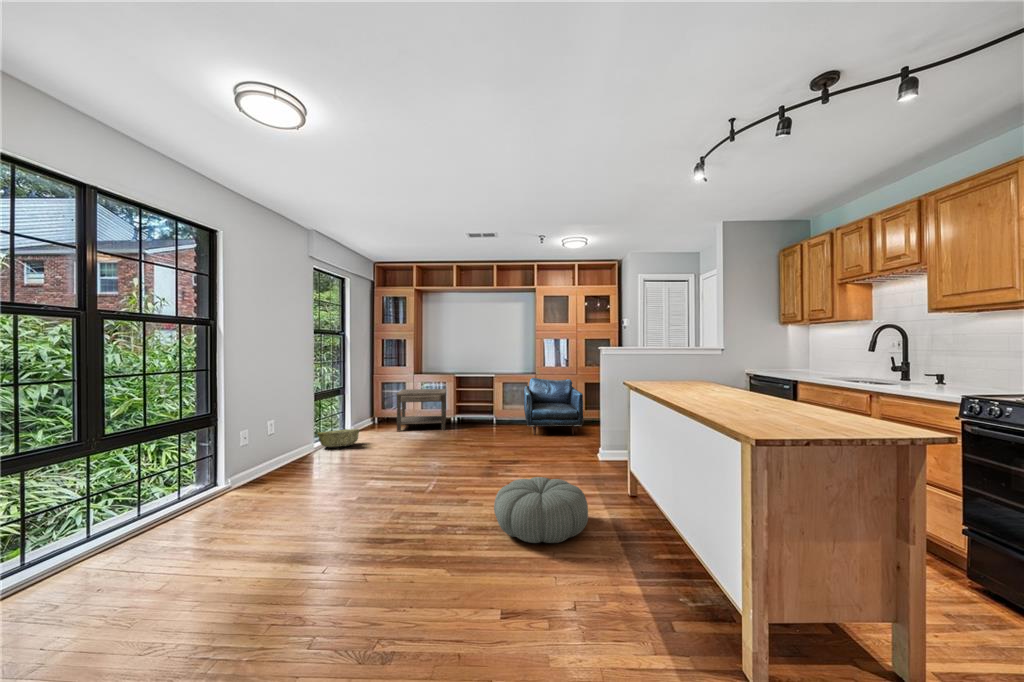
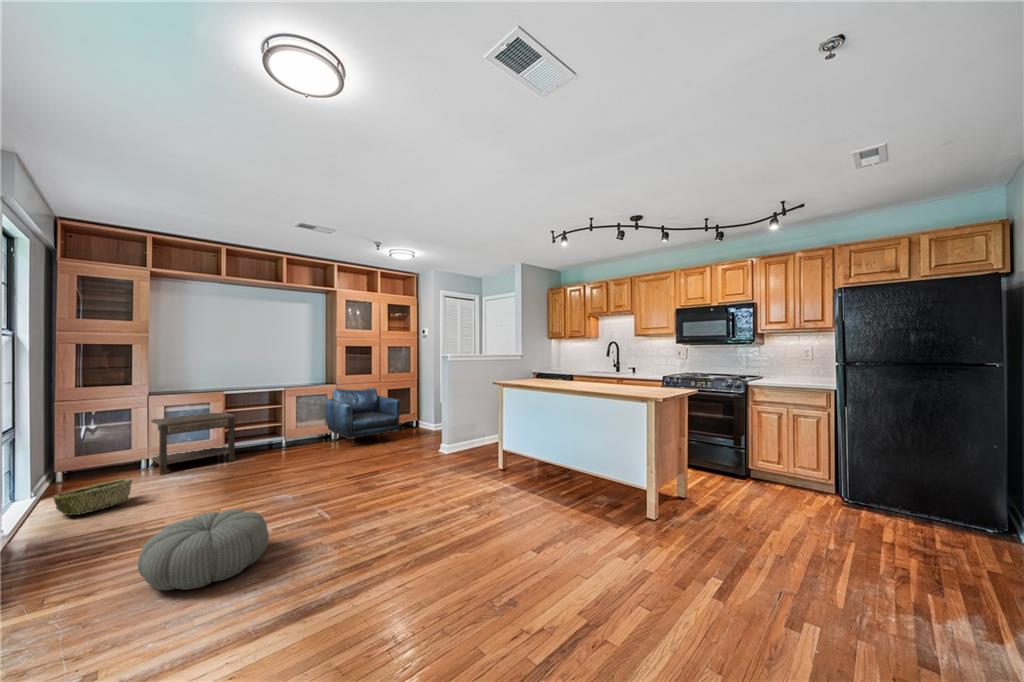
pouf: present [494,477,588,543] -> present [138,509,269,590]

